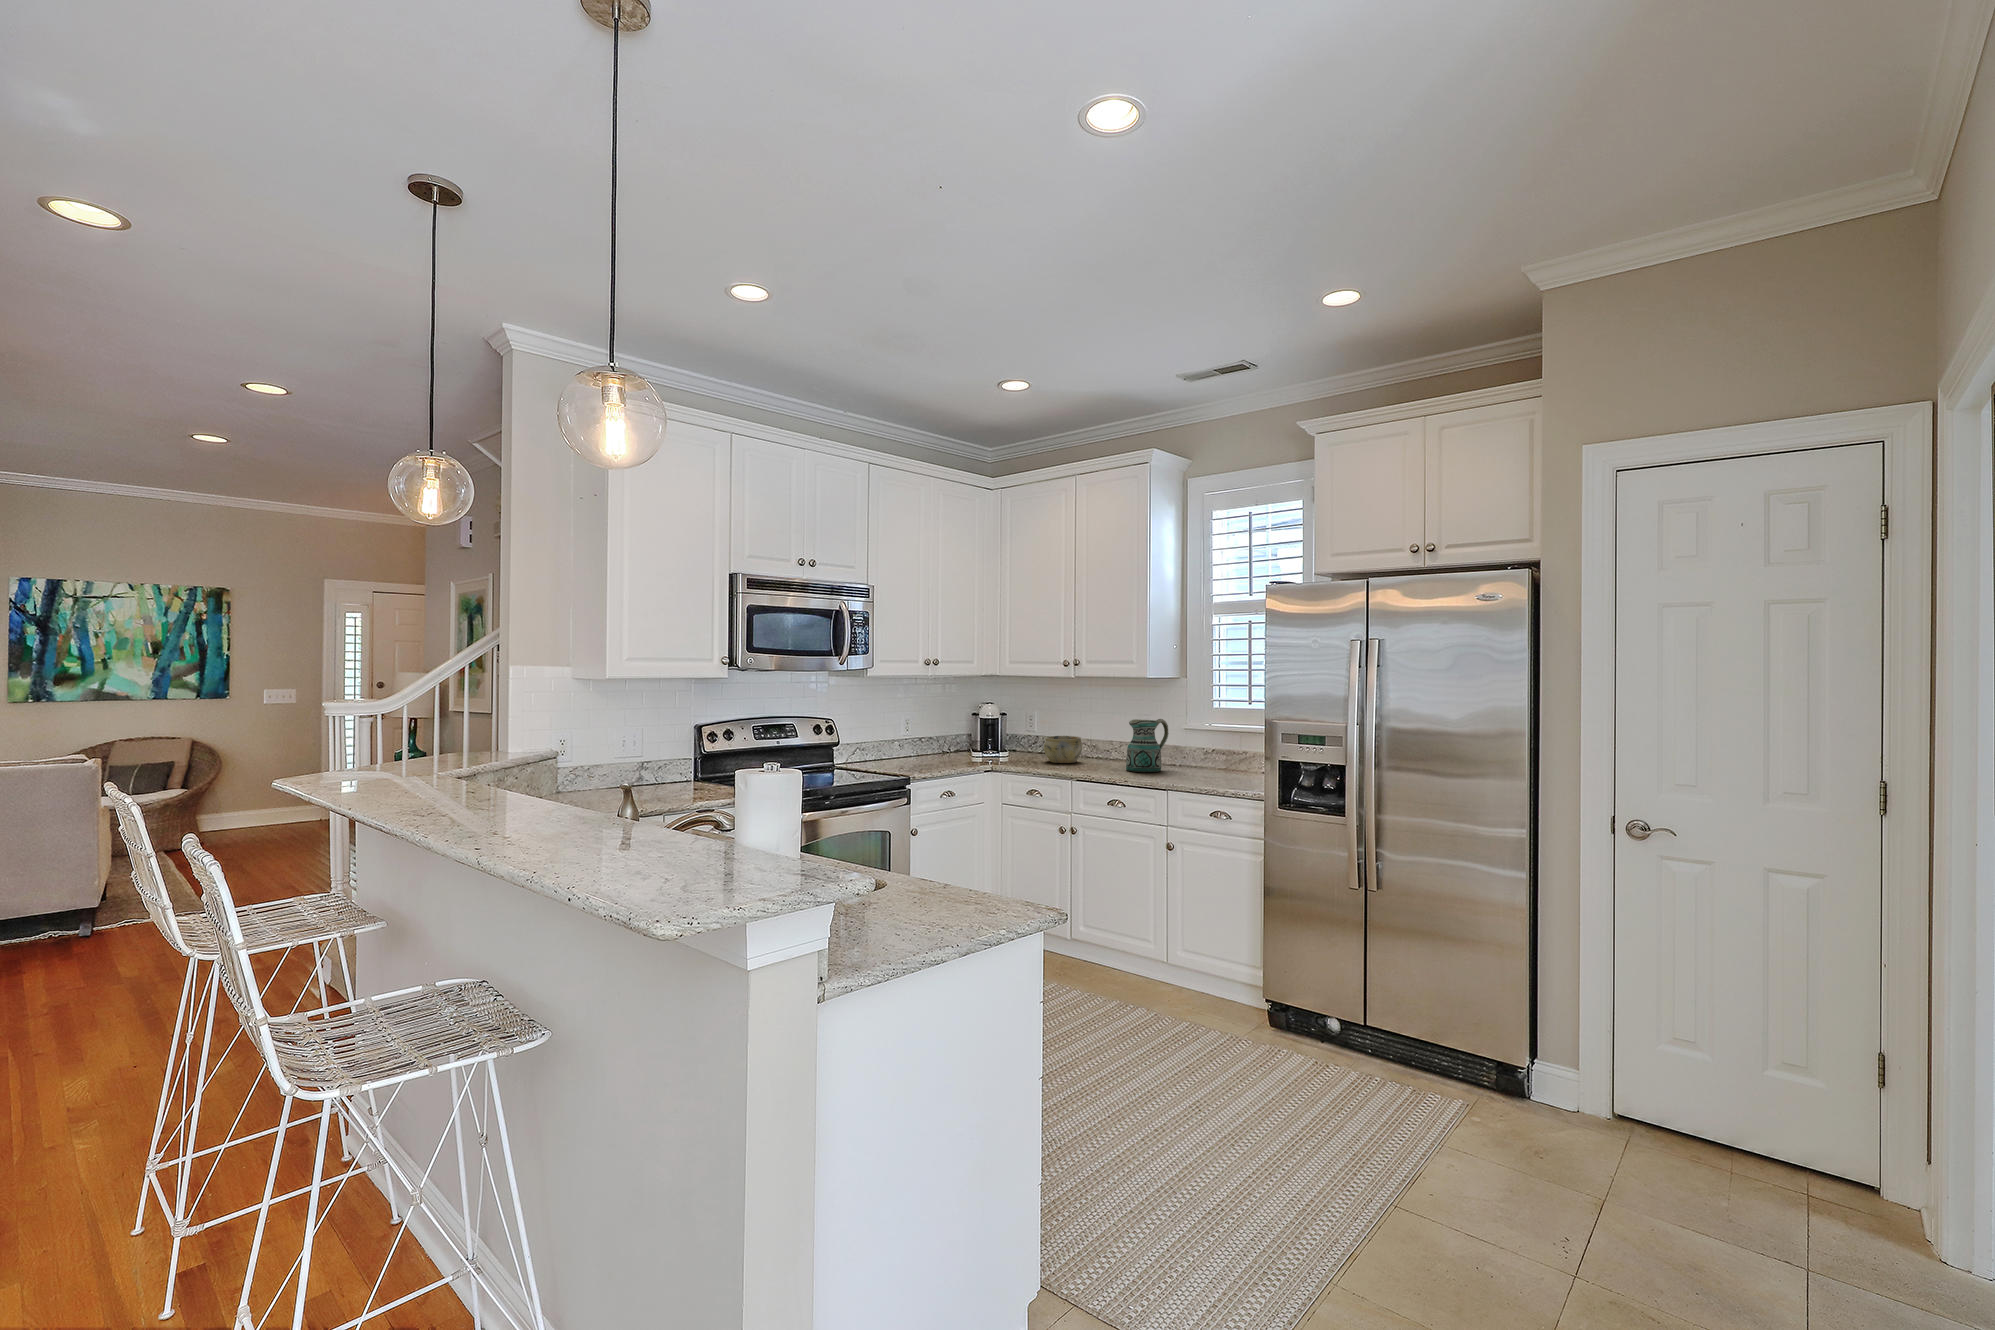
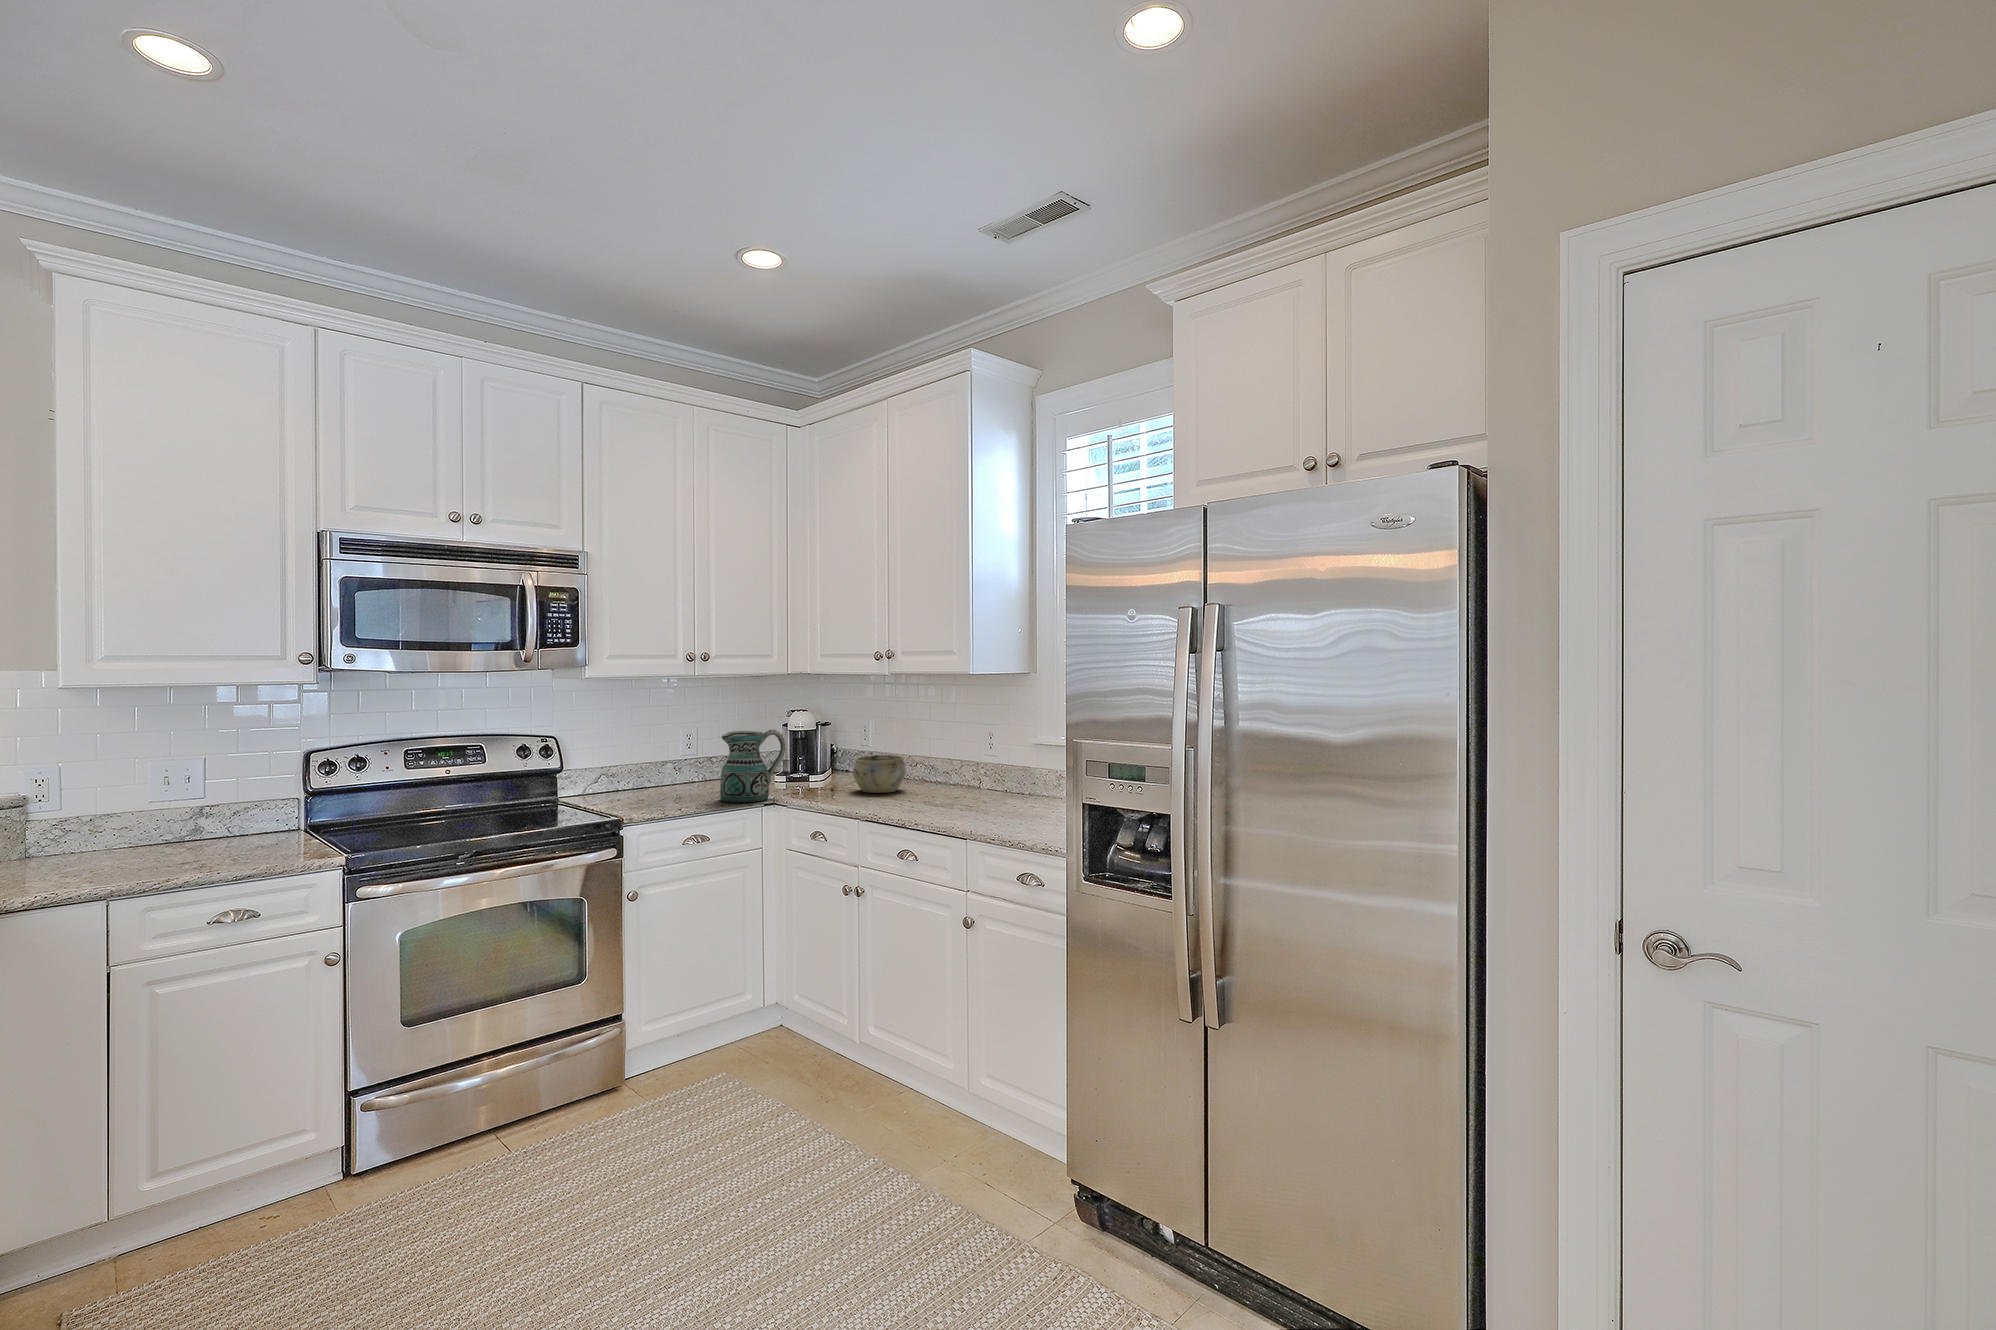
ceramic pitcher: present [1126,719,1169,772] -> present [720,730,785,802]

